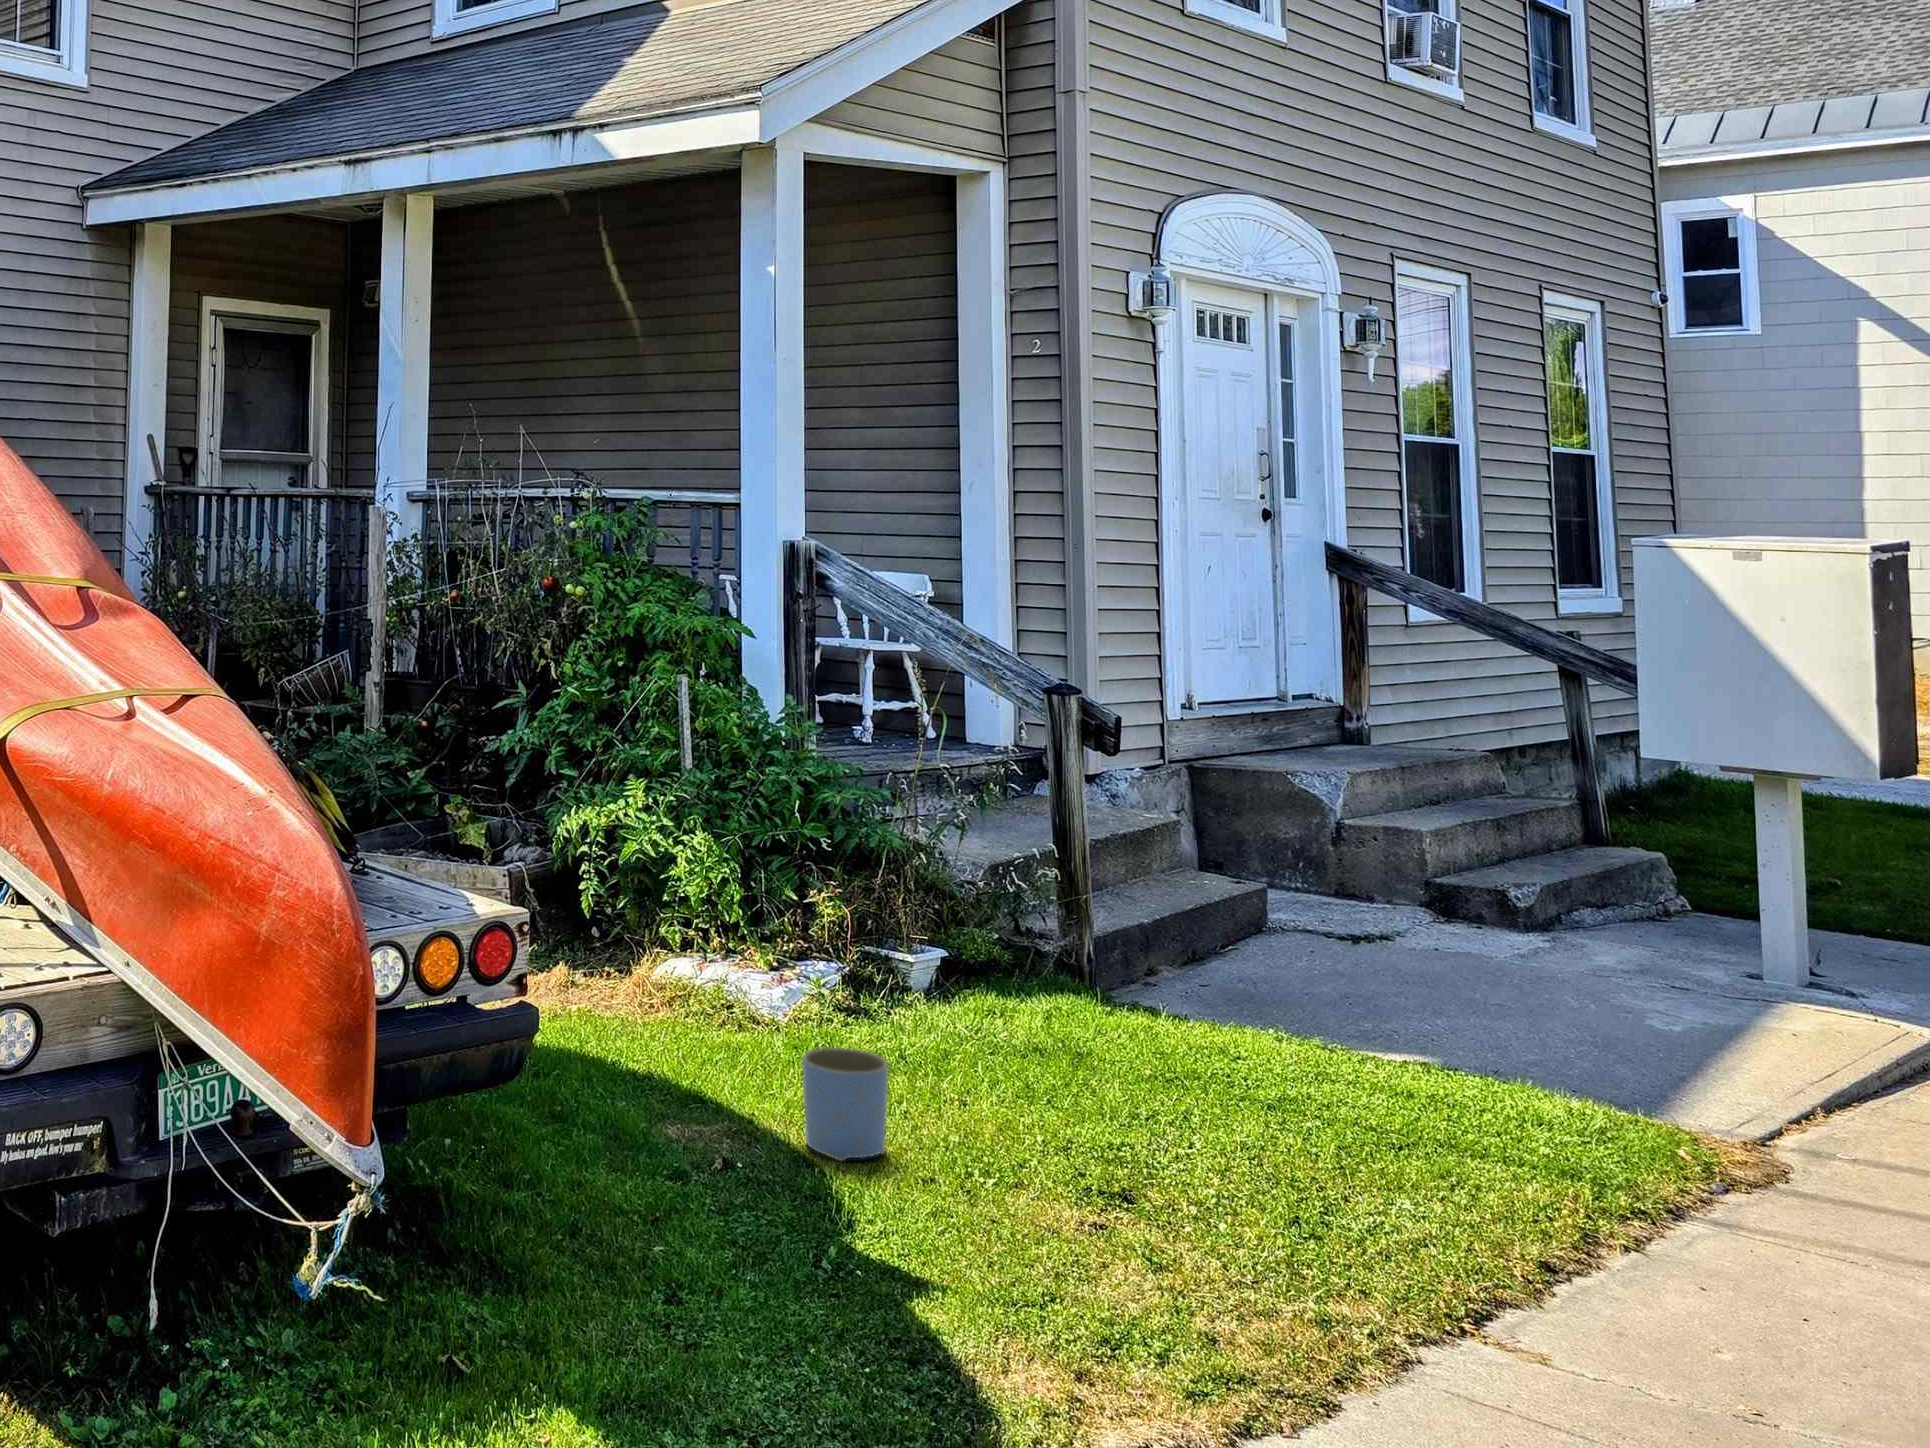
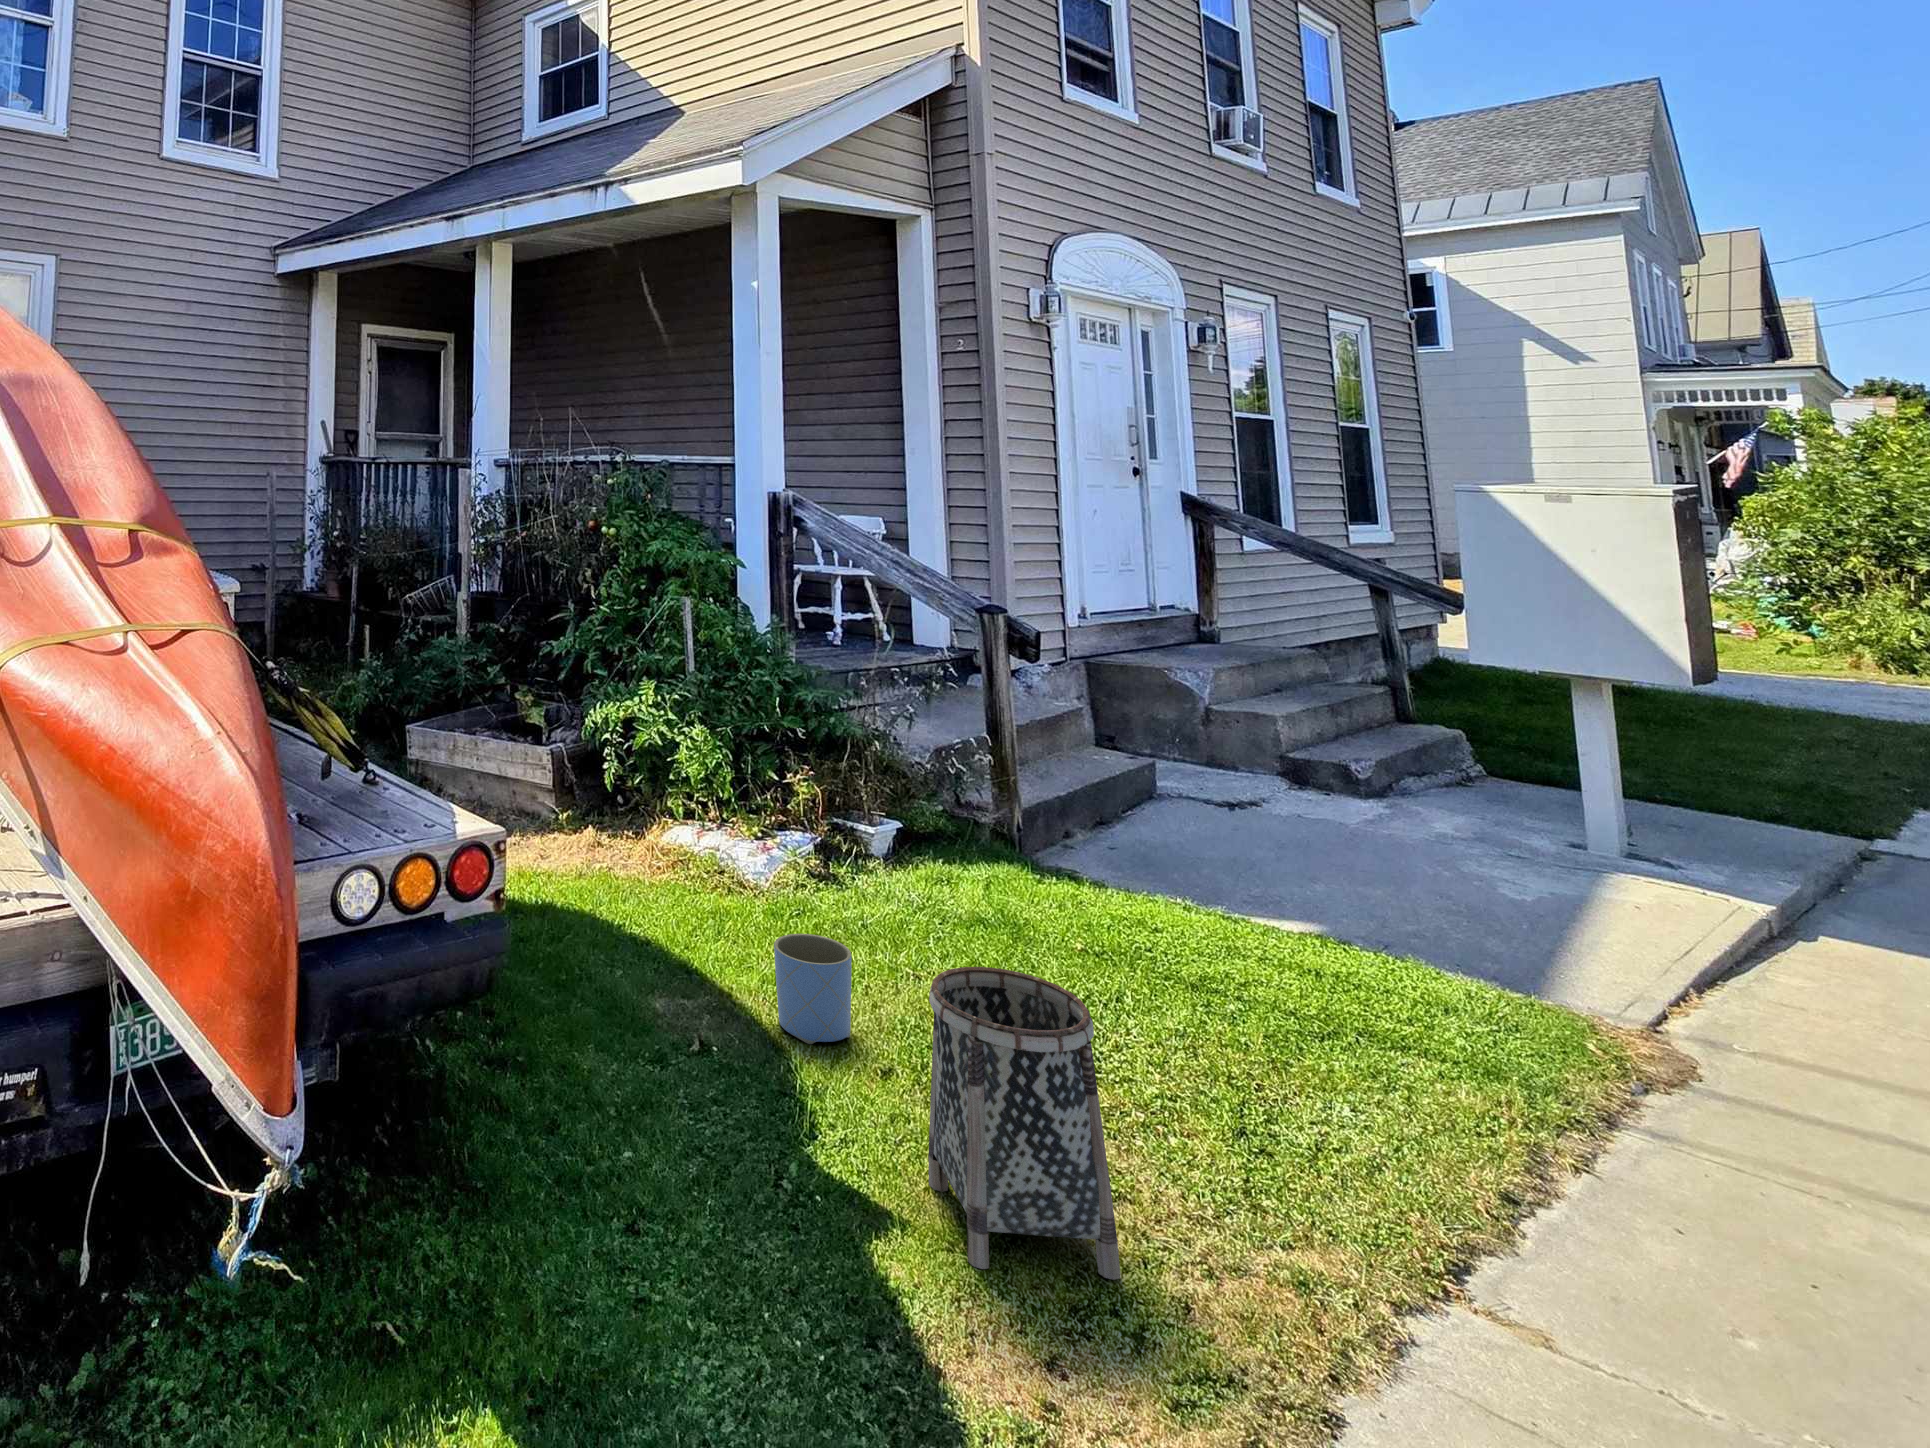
basket: none [964,1046,1147,1328] -> present [928,967,1121,1280]

